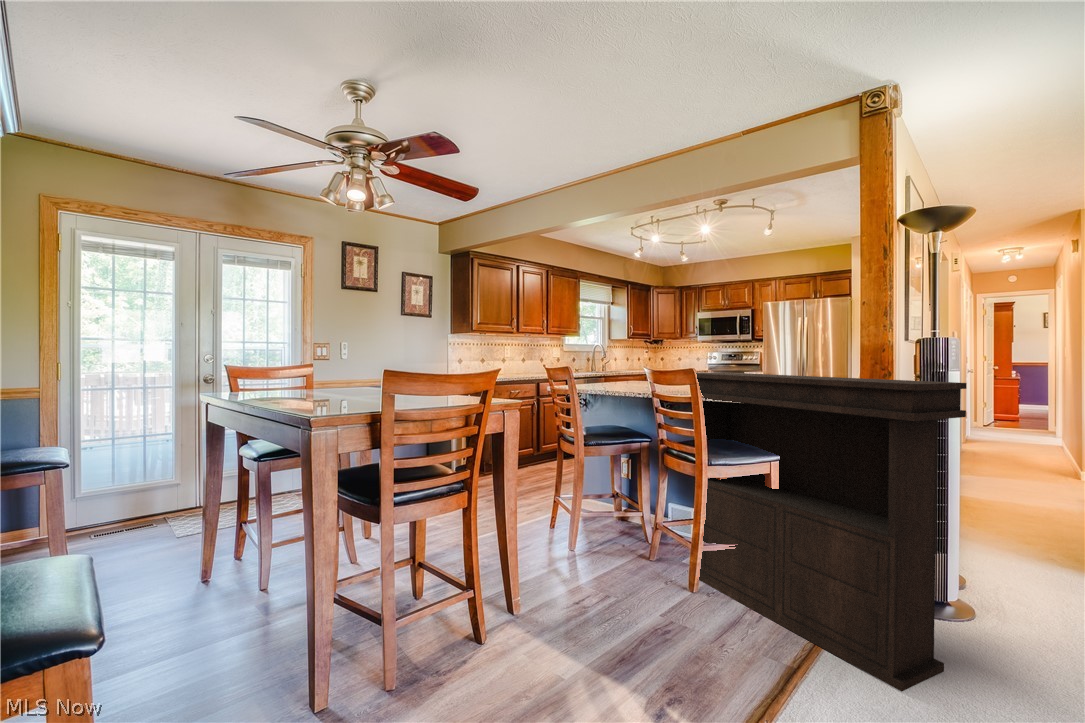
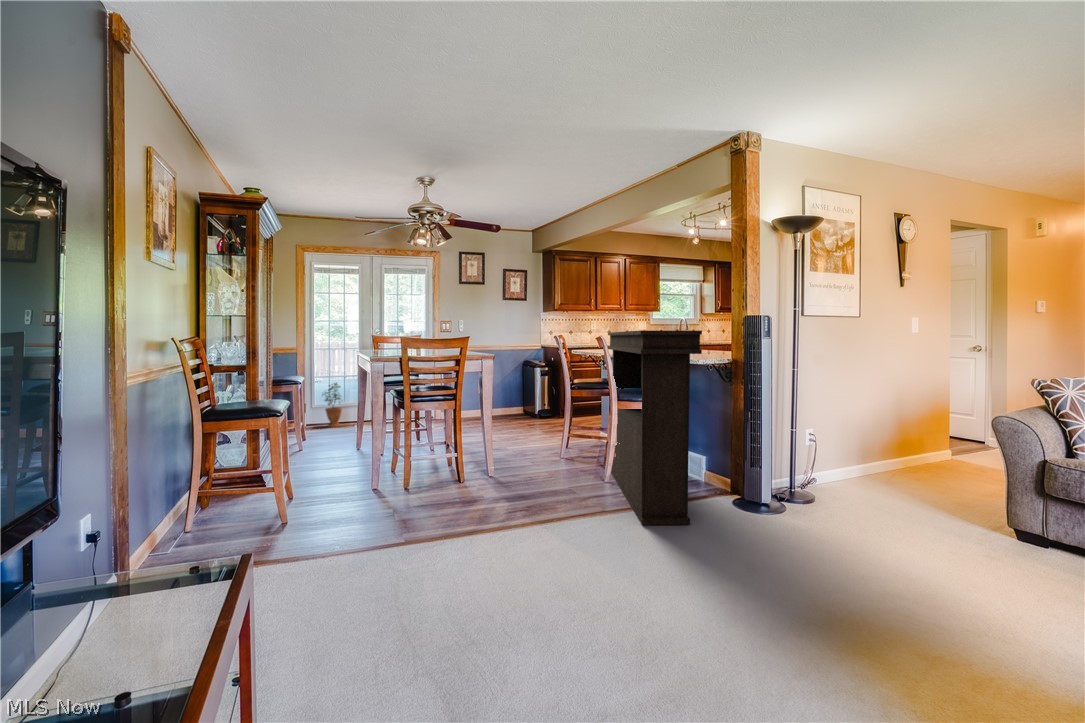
potted plant: none [92,449,139,536] -> present [325,383,342,427]

